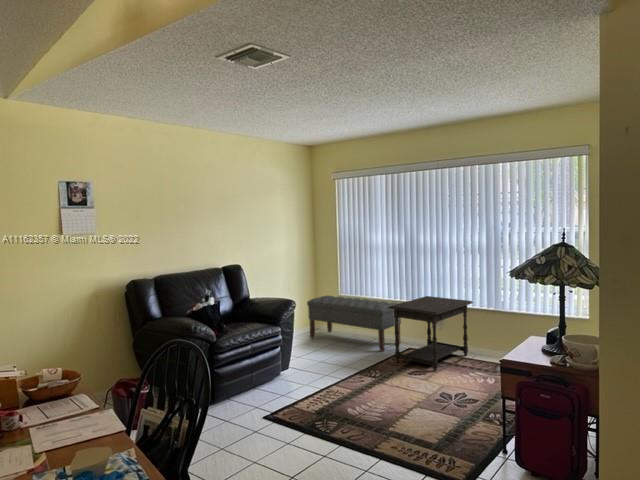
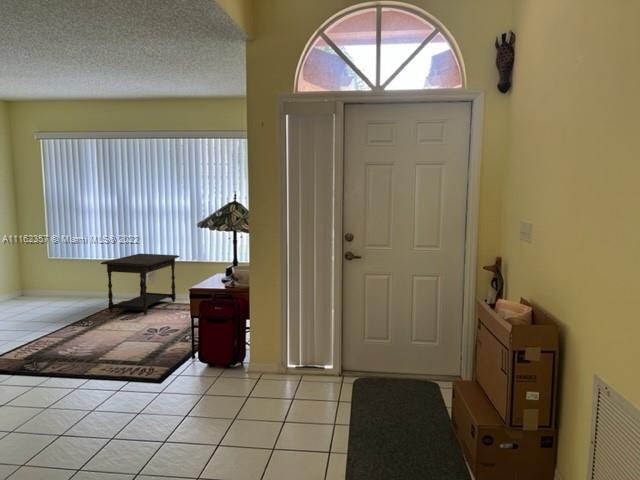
bench: present [307,296,401,352] -> none [11,258,116,306]

